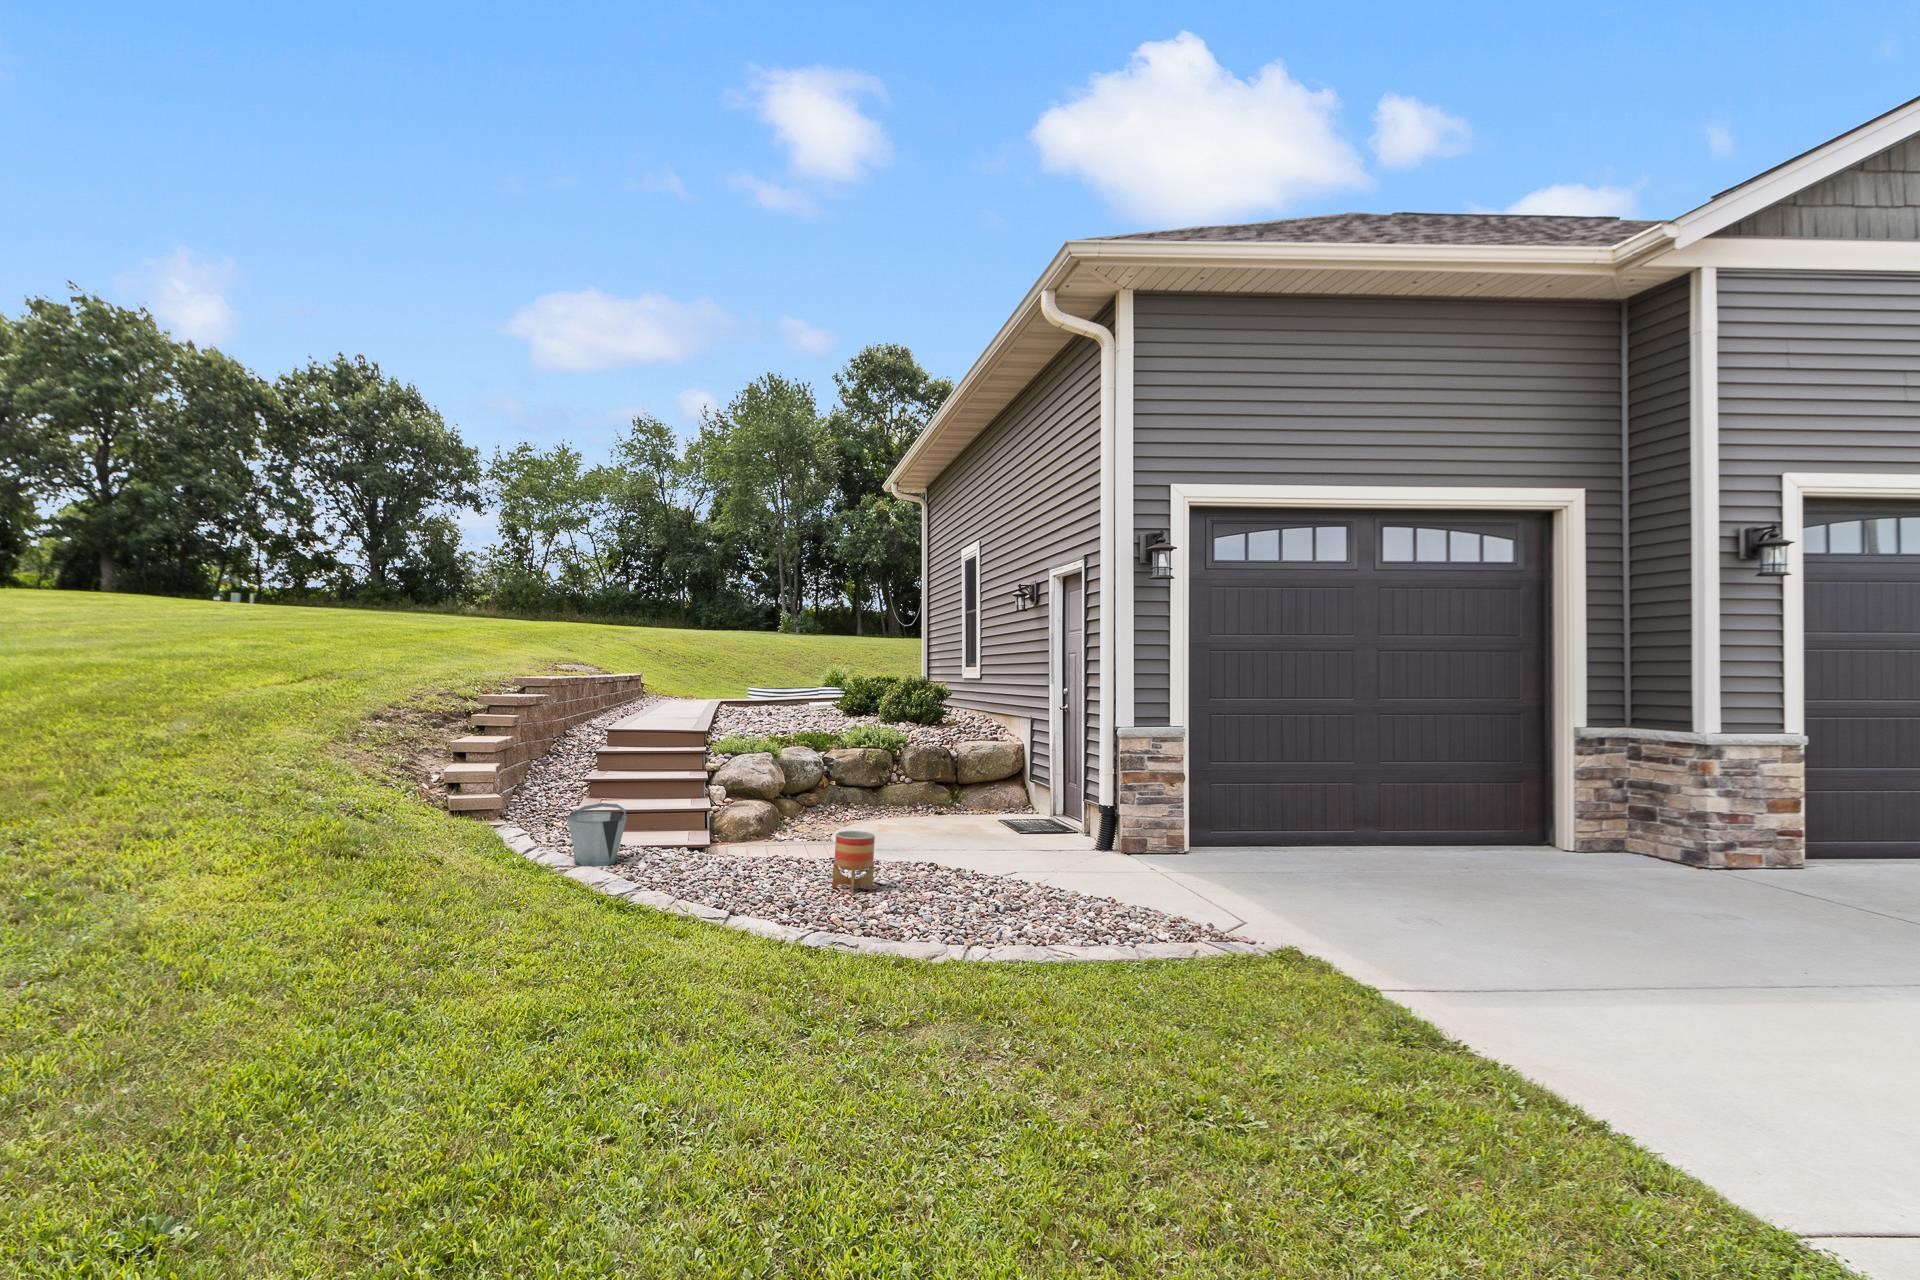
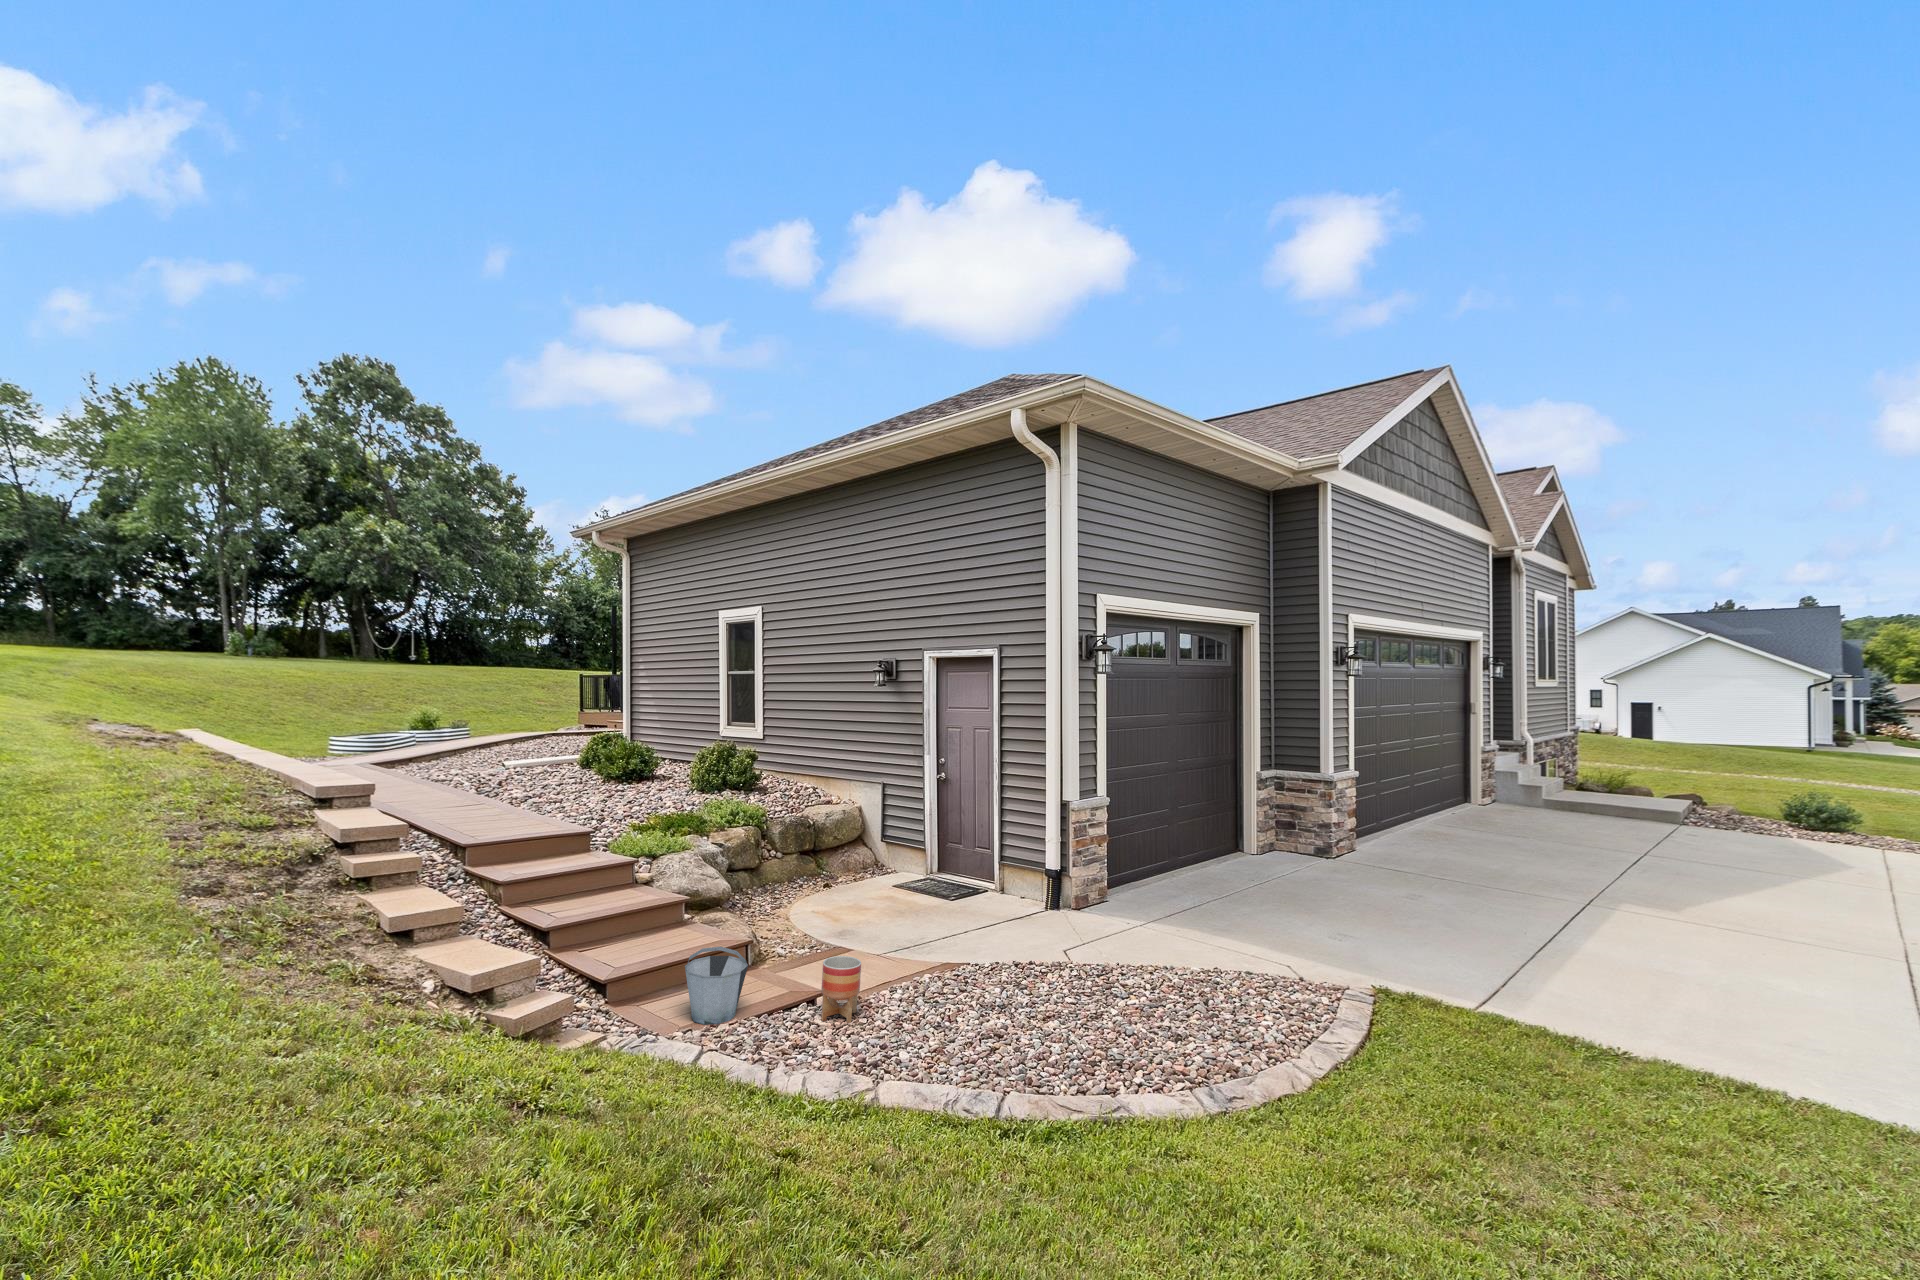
planter: present [832,831,875,893] -> present [821,956,861,1023]

